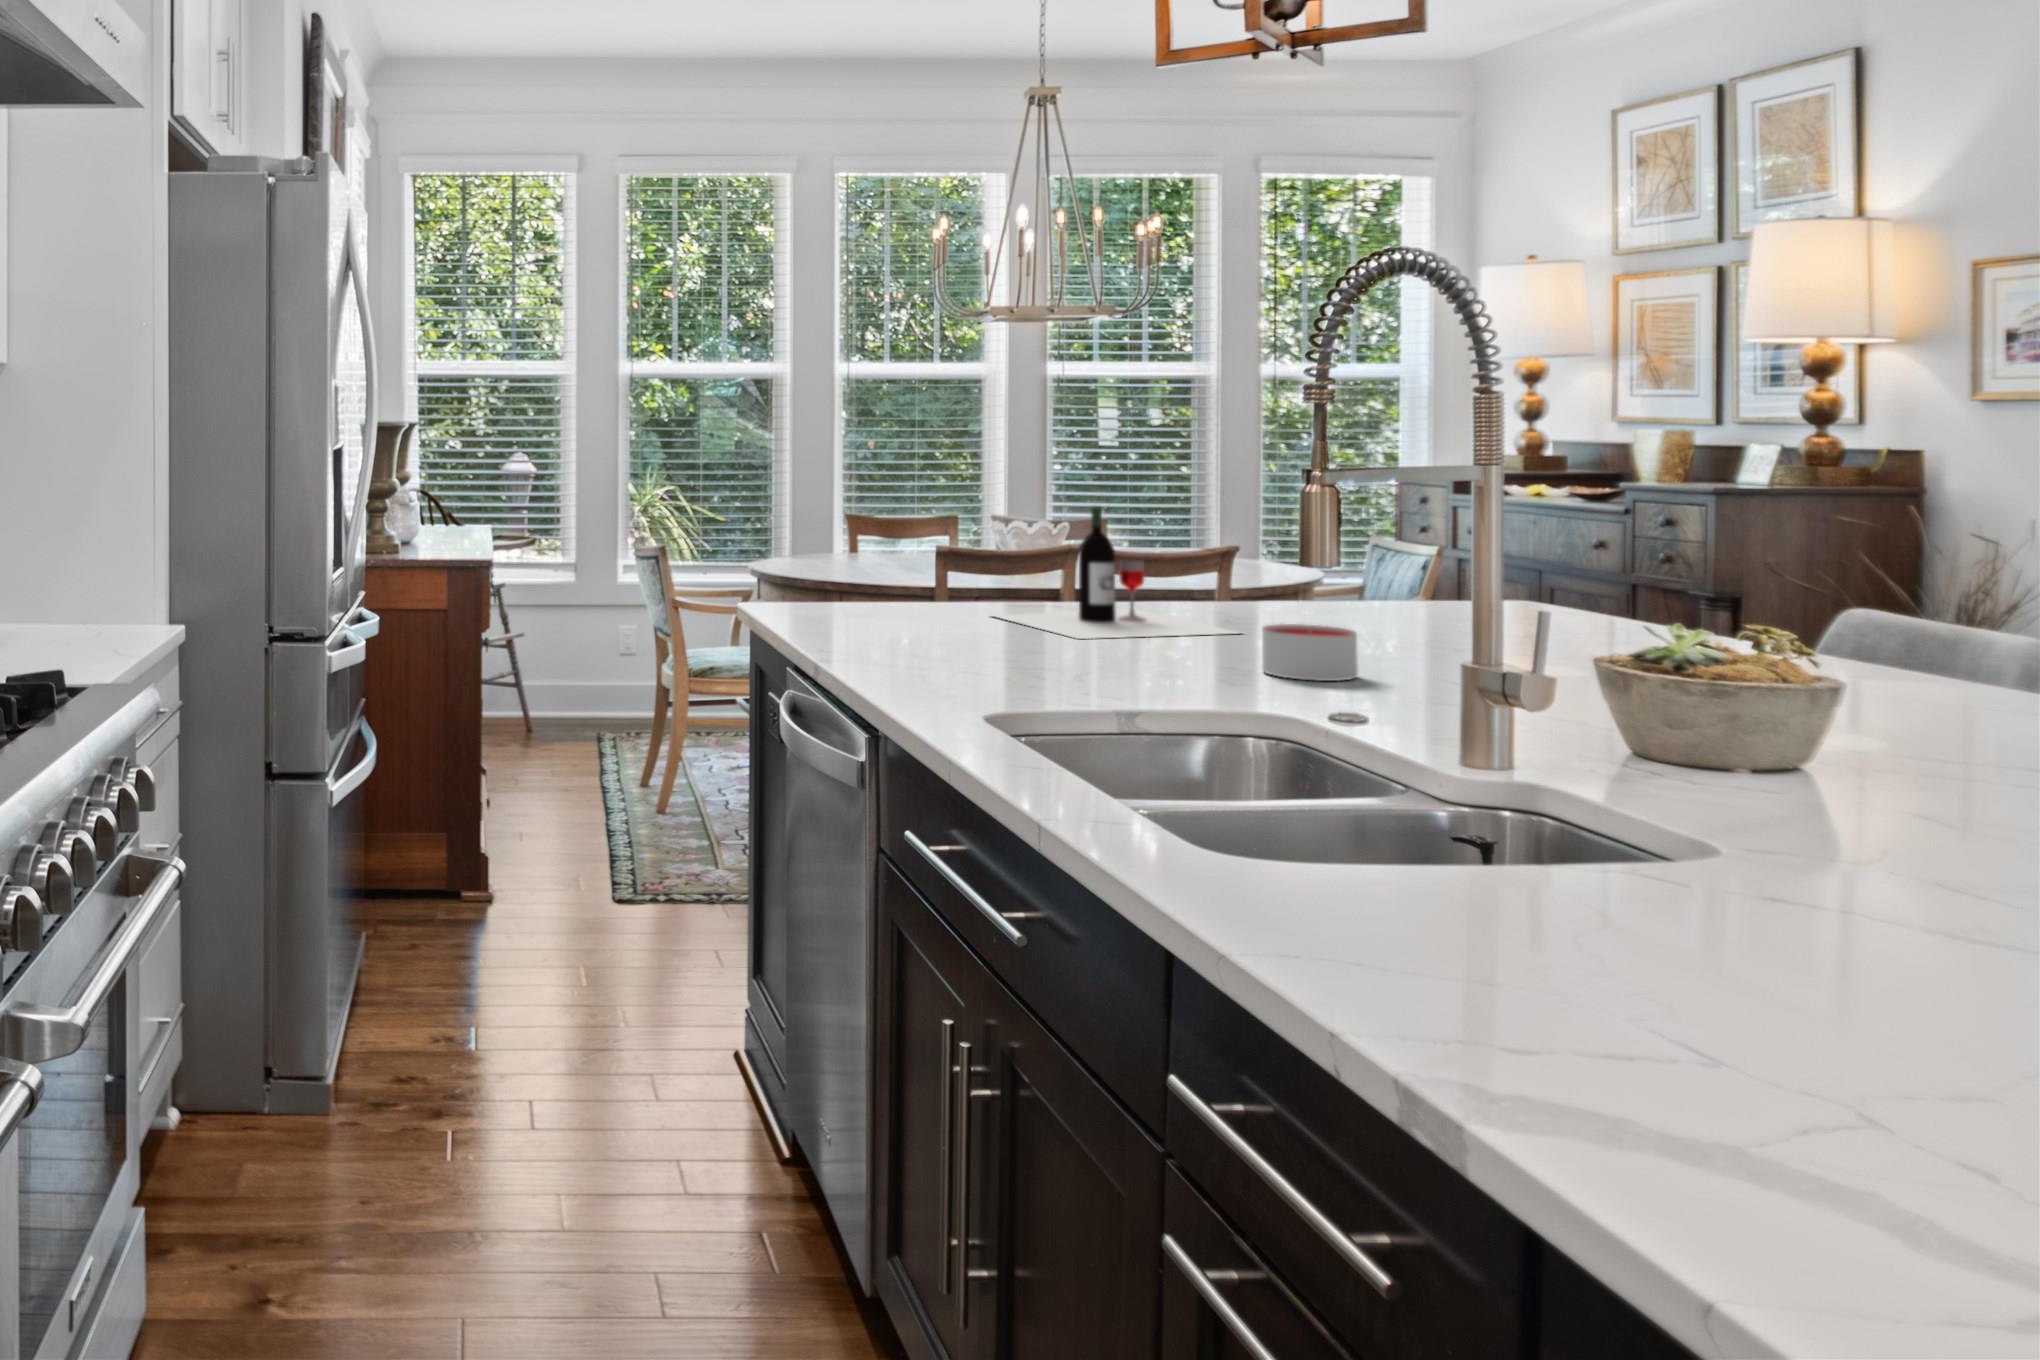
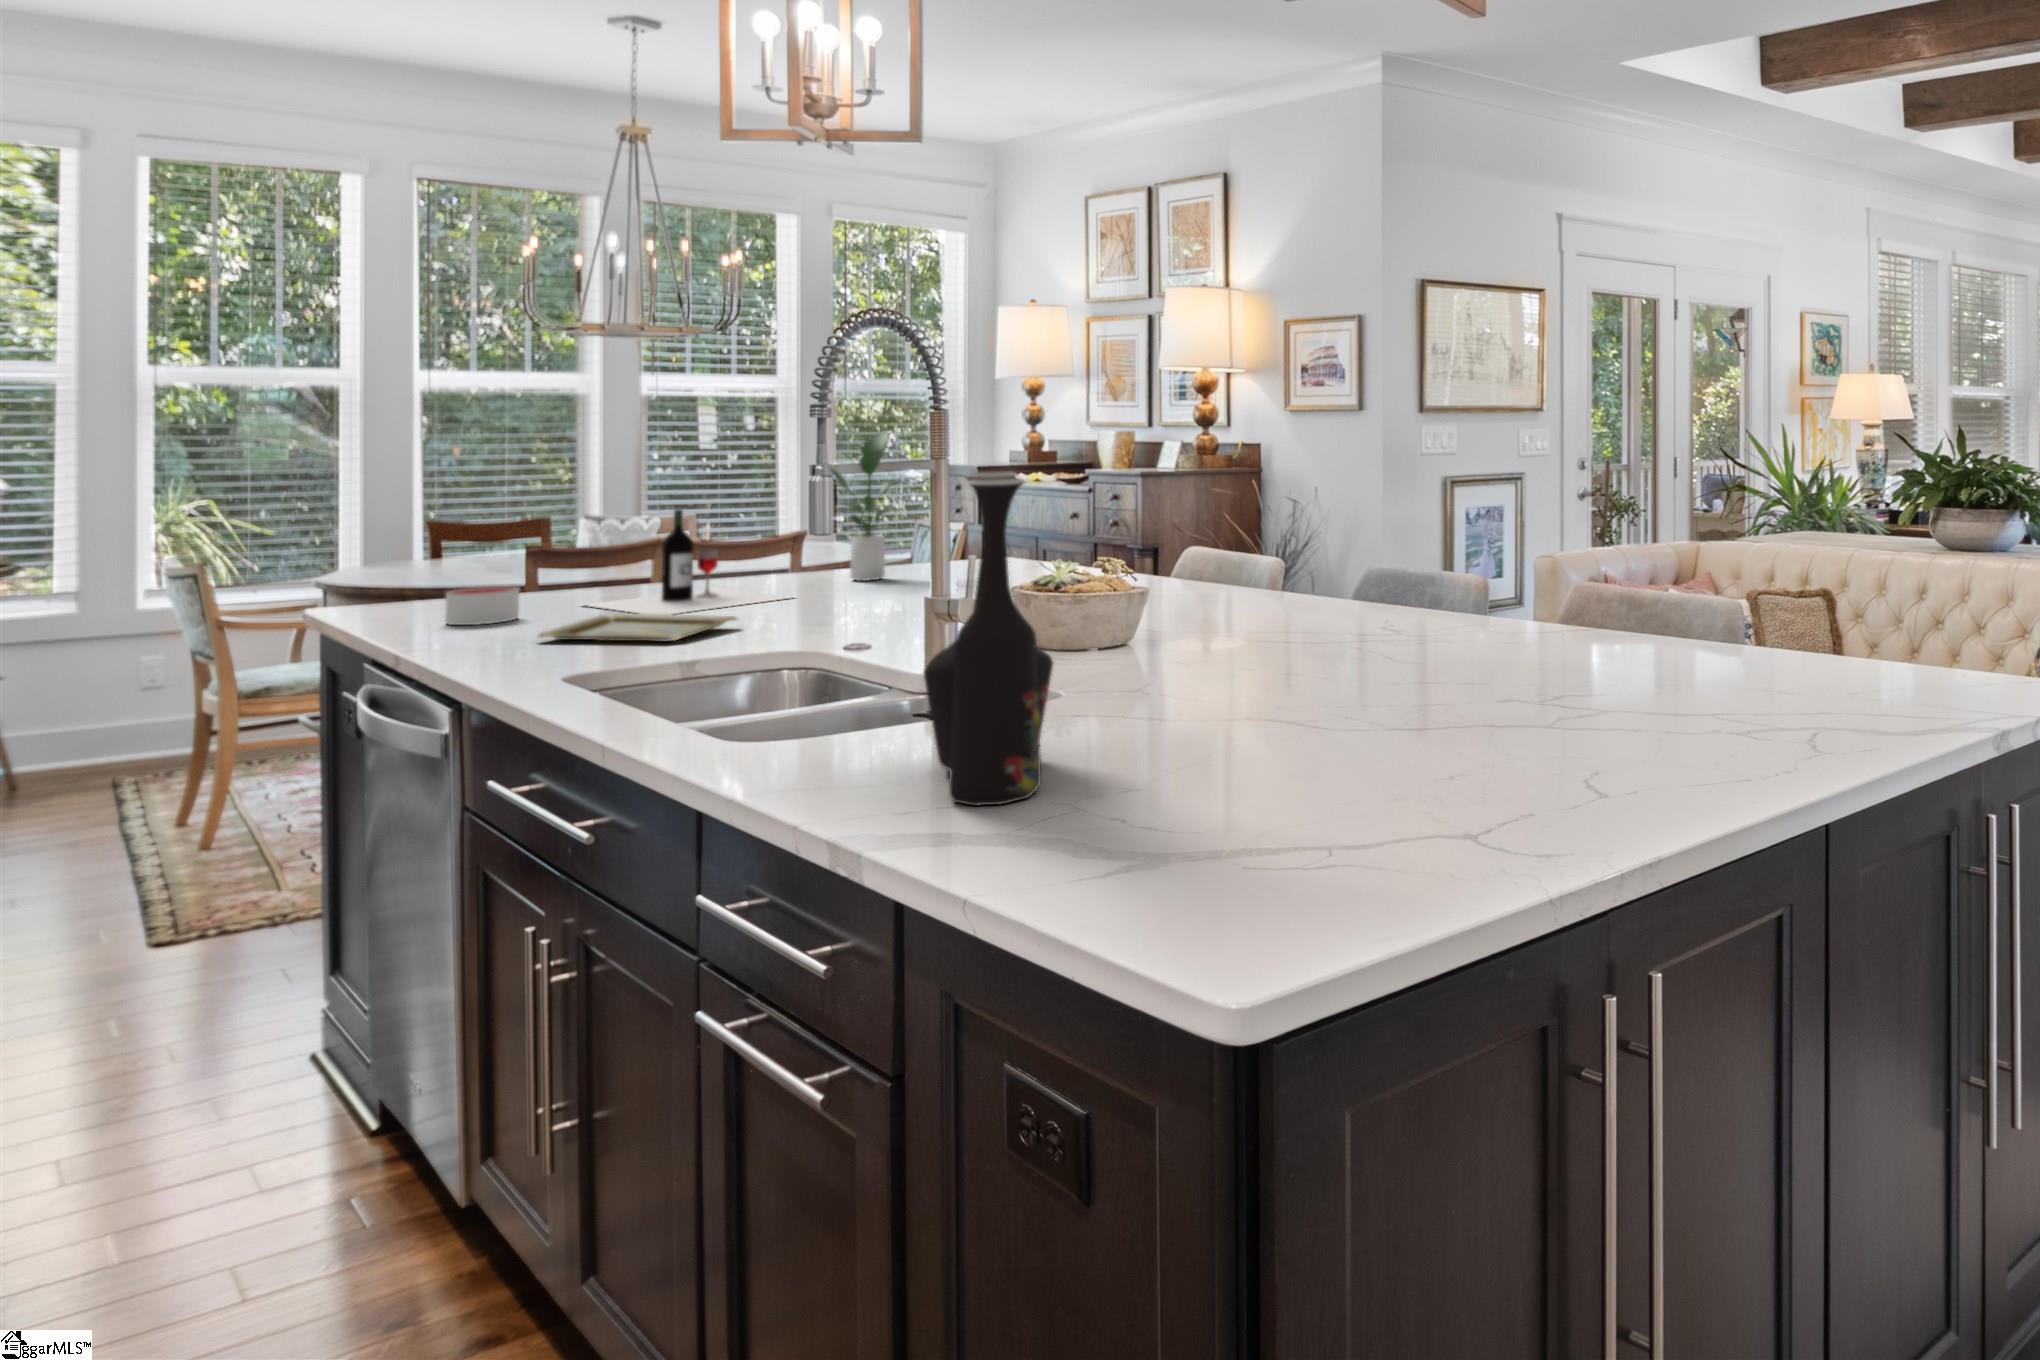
potted plant: none [1277,415,1391,620] -> present [828,432,899,581]
vase: none [1546,448,1826,1094] -> present [924,471,1053,806]
candle: present [1262,624,1358,681] -> present [445,586,519,625]
tray: none [945,631,1179,675] -> present [539,612,736,642]

